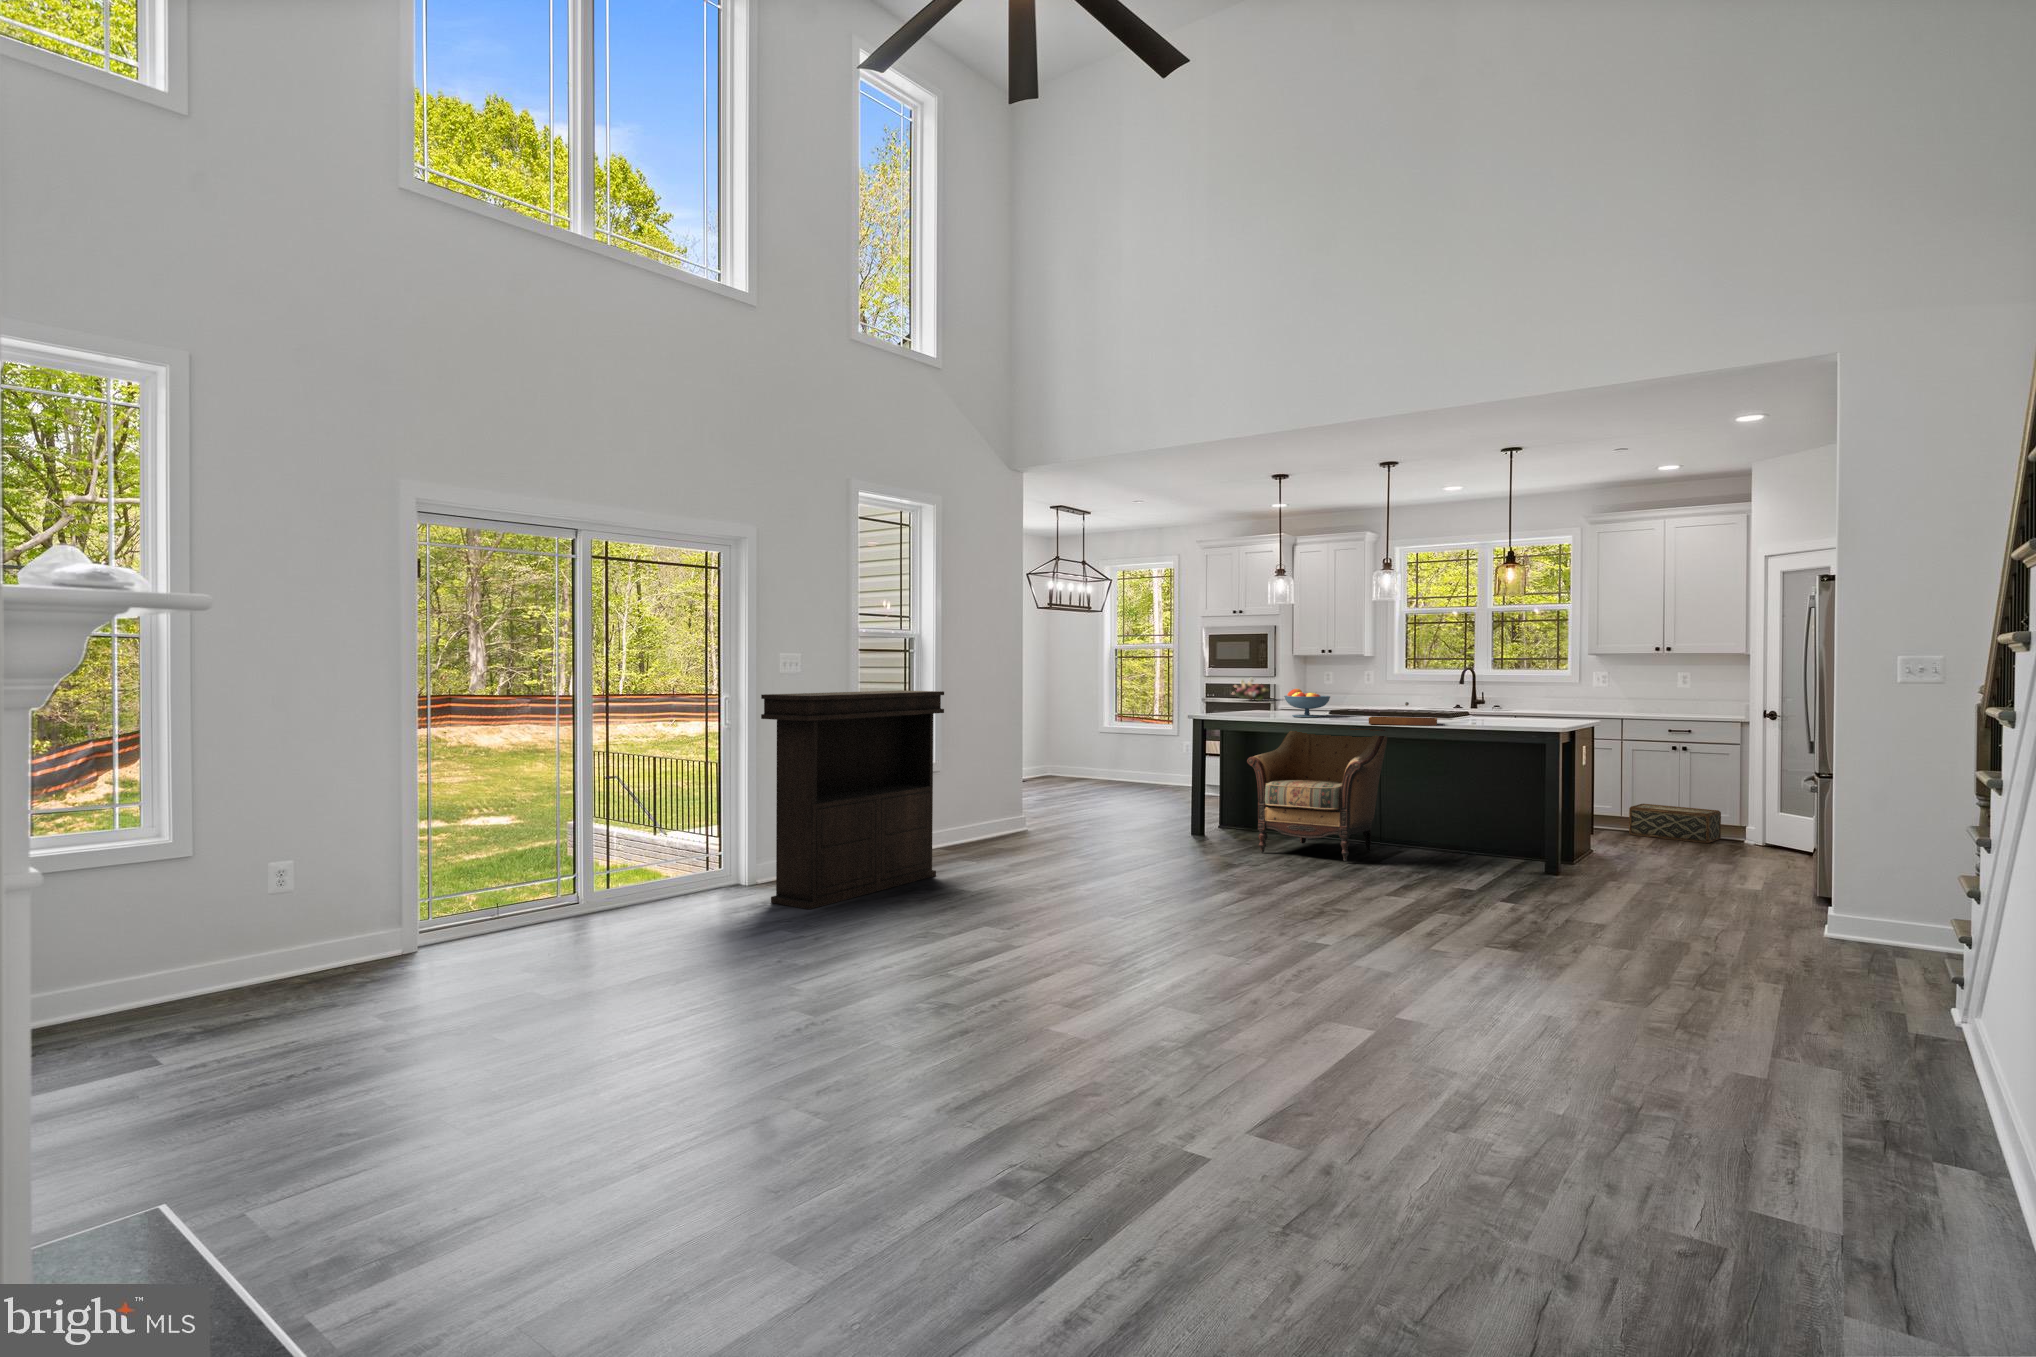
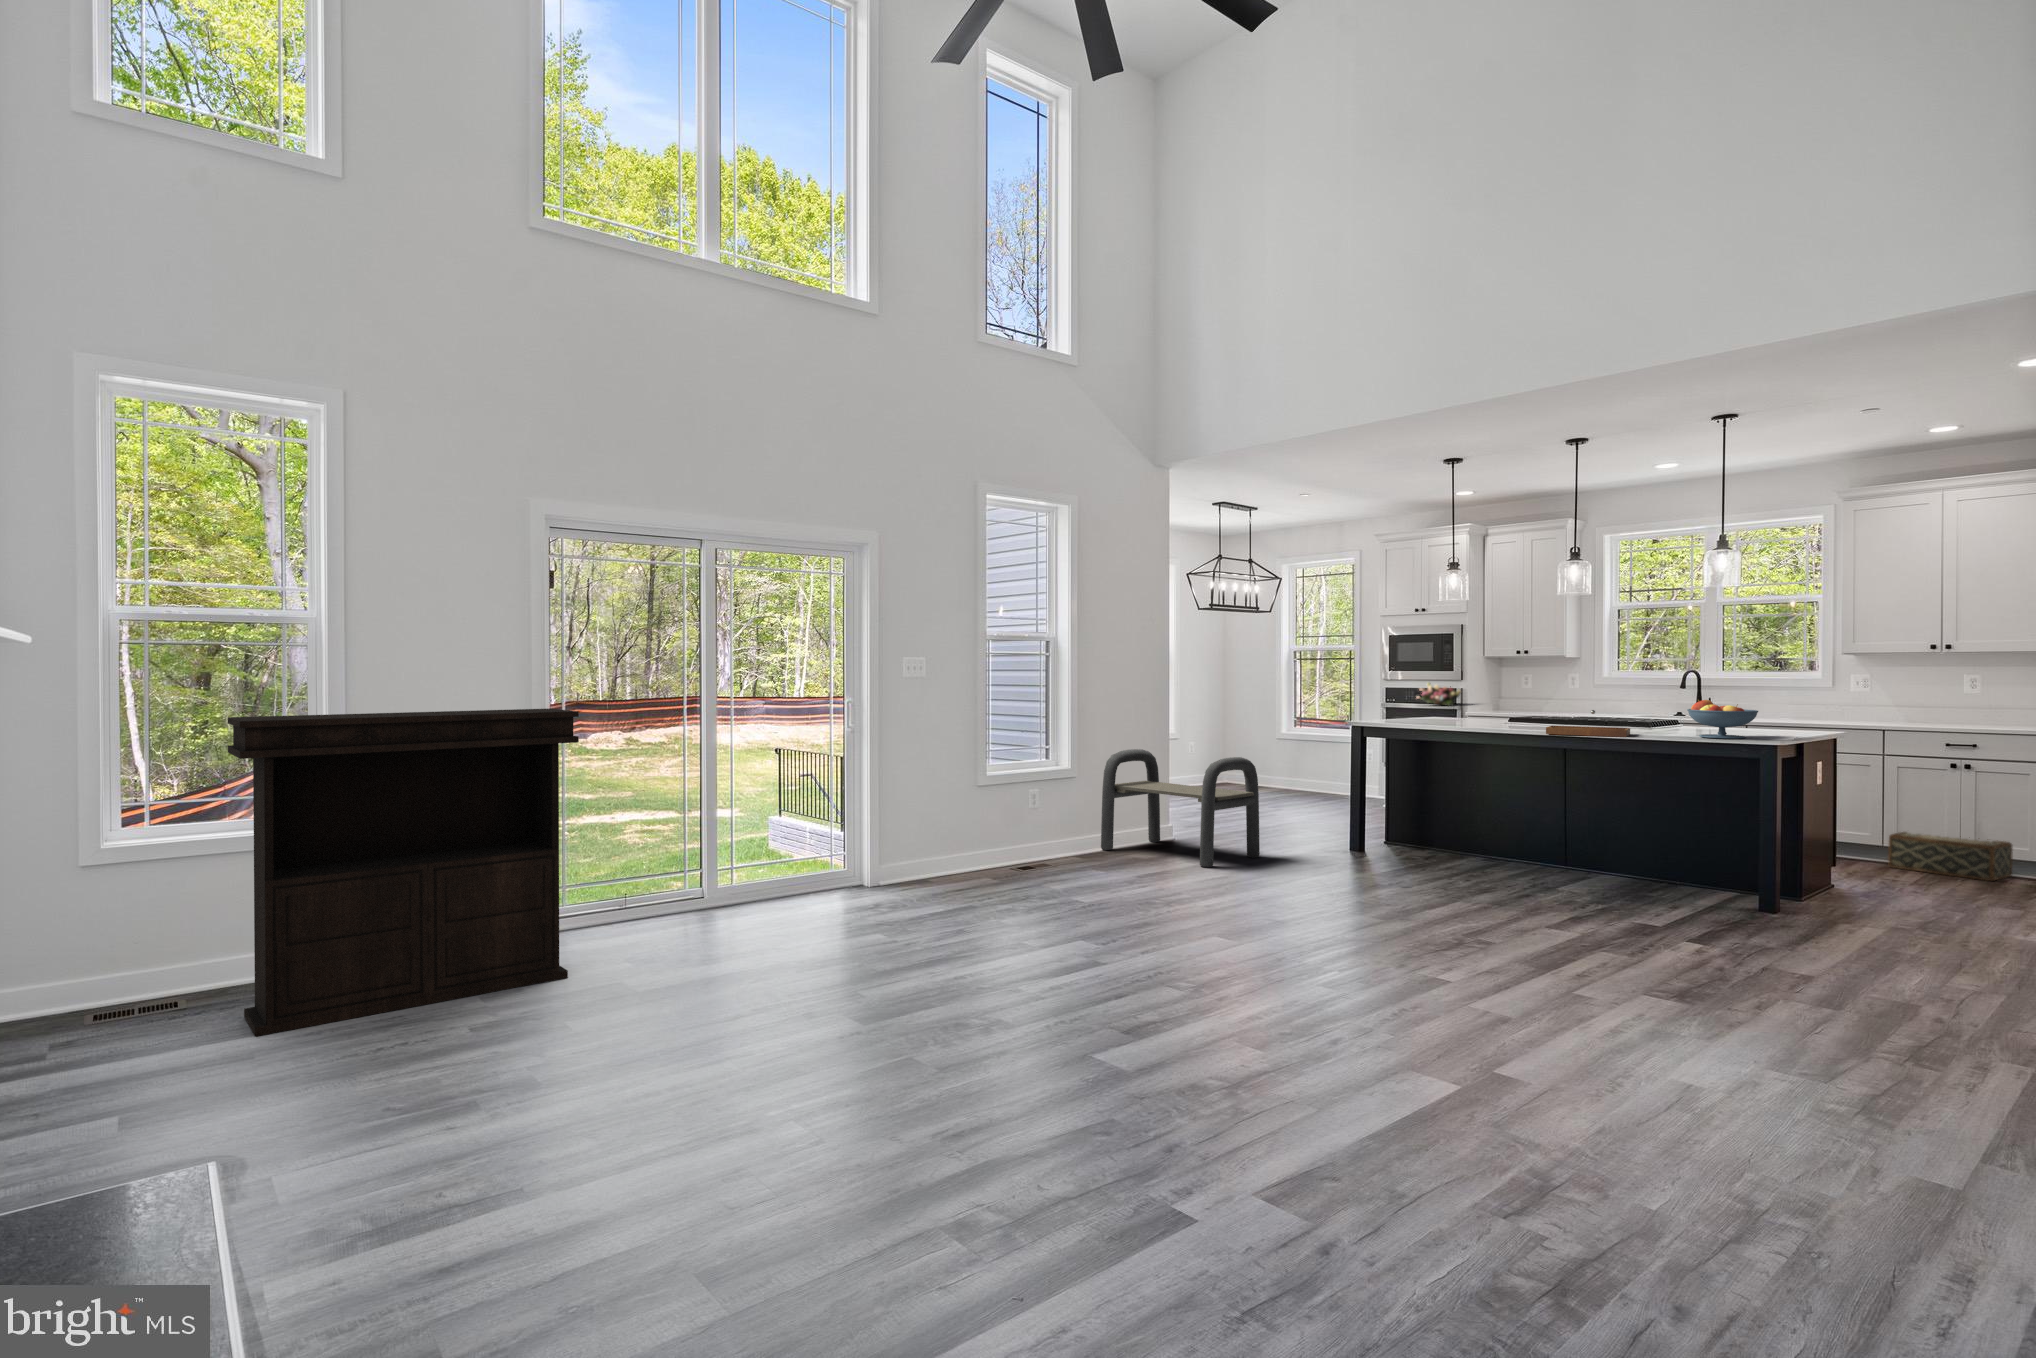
fruit bowl: present [1284,689,1330,717] -> present [1687,700,1758,739]
console table: present [761,690,944,909] -> present [228,708,579,1037]
armchair: present [1247,728,1387,861] -> none [1406,735,1571,886]
bench: none [962,743,1113,854] -> present [1101,749,1260,867]

